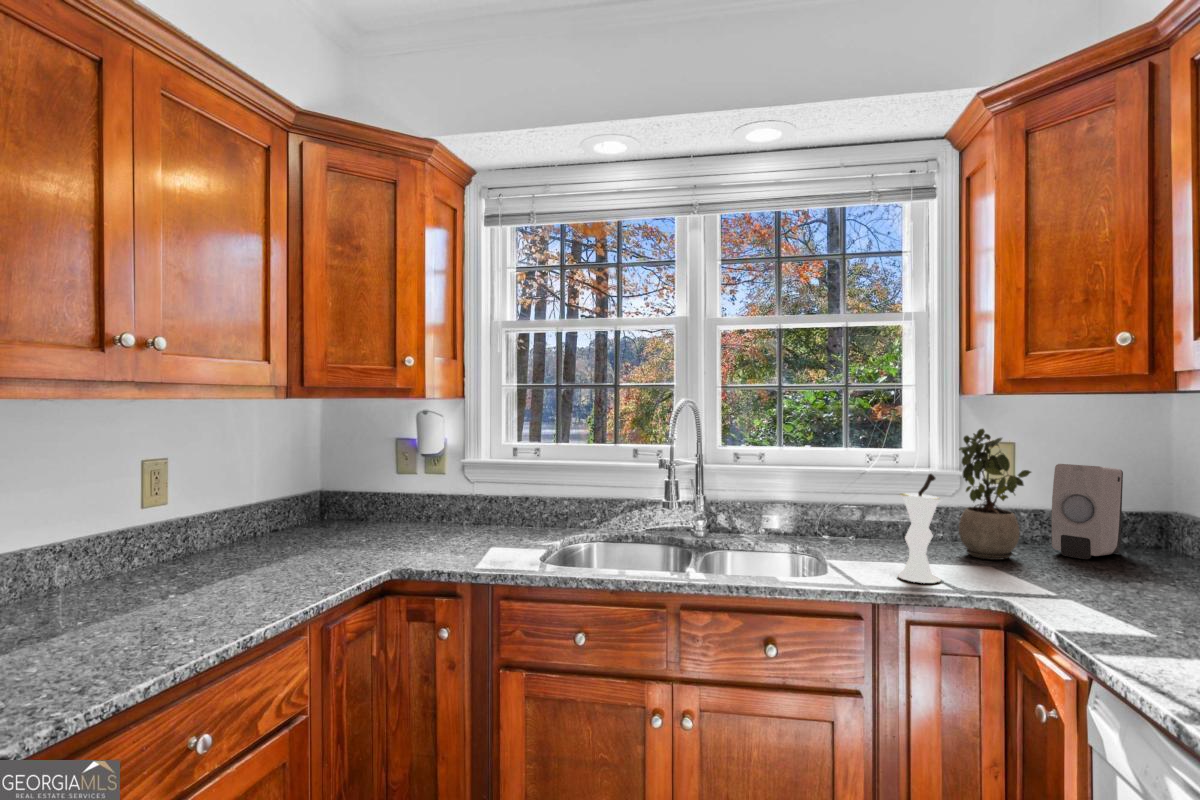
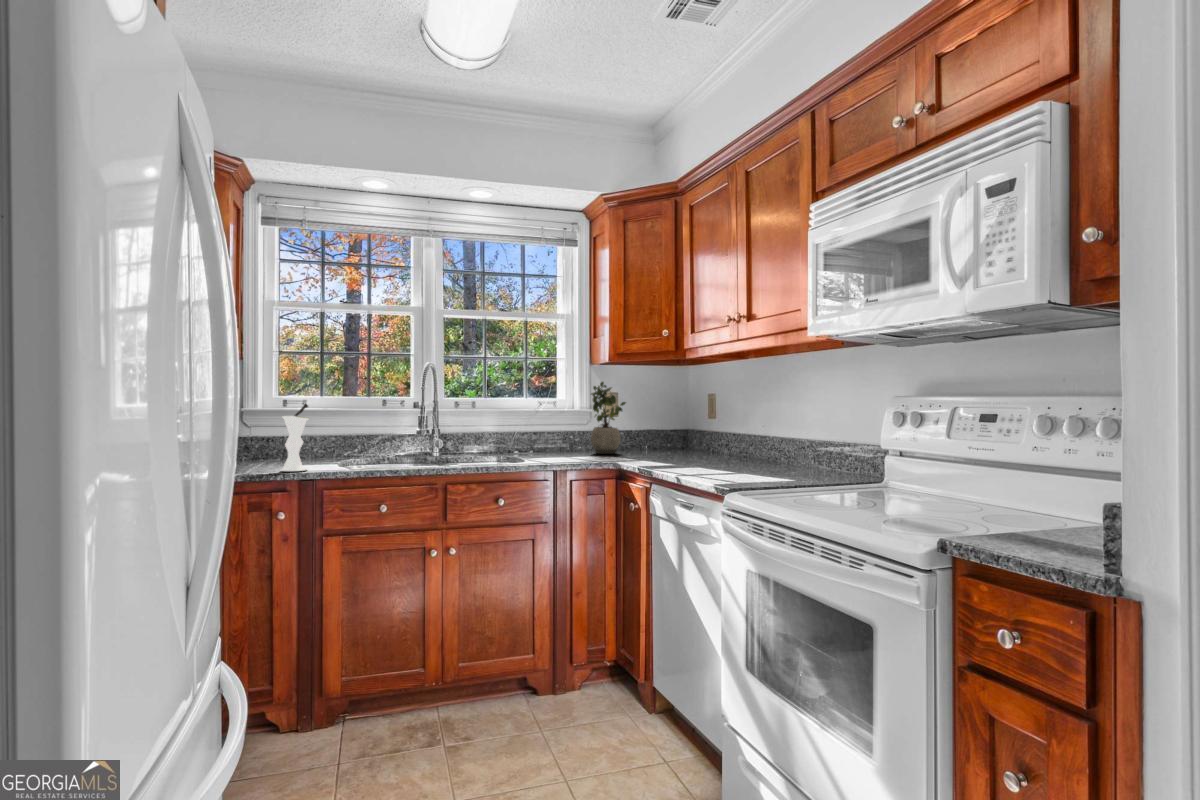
soap dispenser: present [1052,464,1123,559] -> none [635,402,667,452]
vase: present [898,474,941,583] -> present [281,404,309,471]

